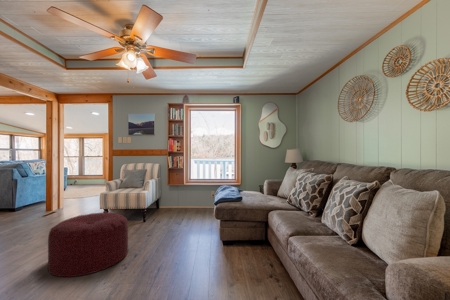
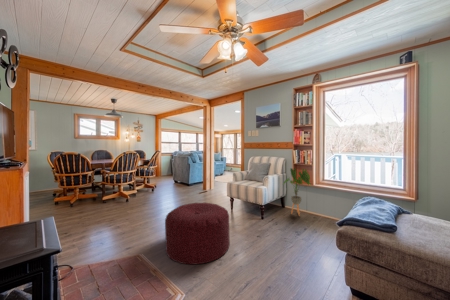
house plant: none [161,172,185,214] -> present [284,169,310,216]

